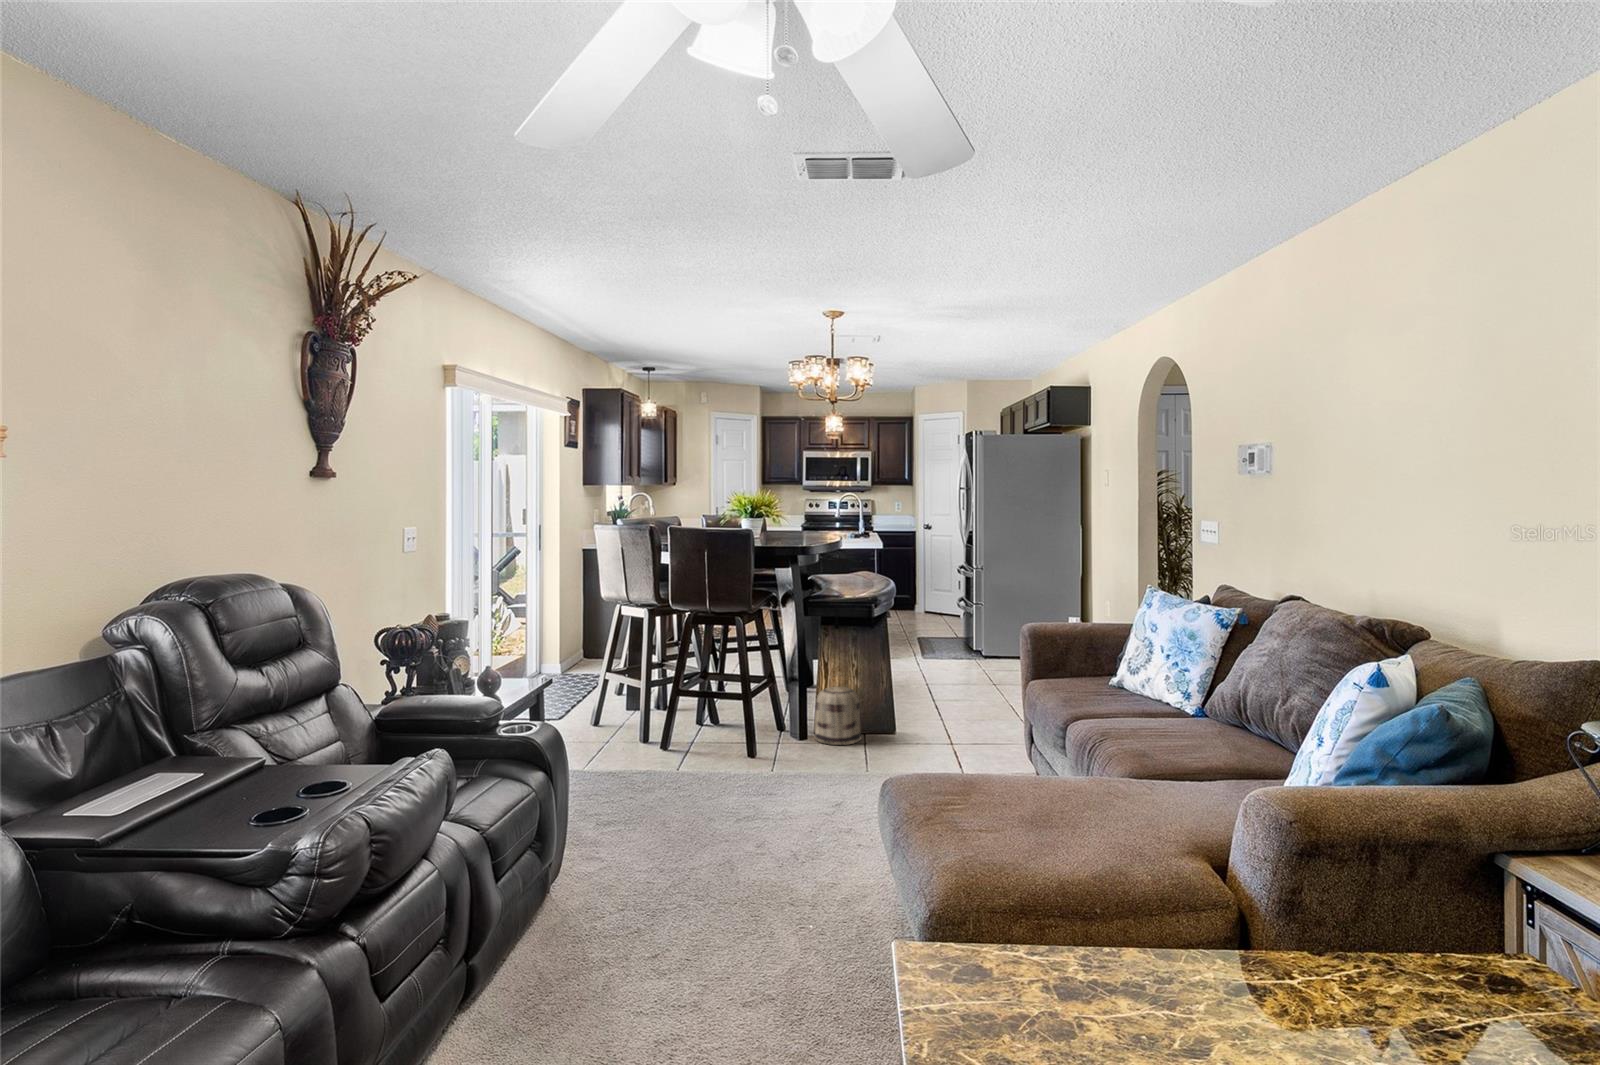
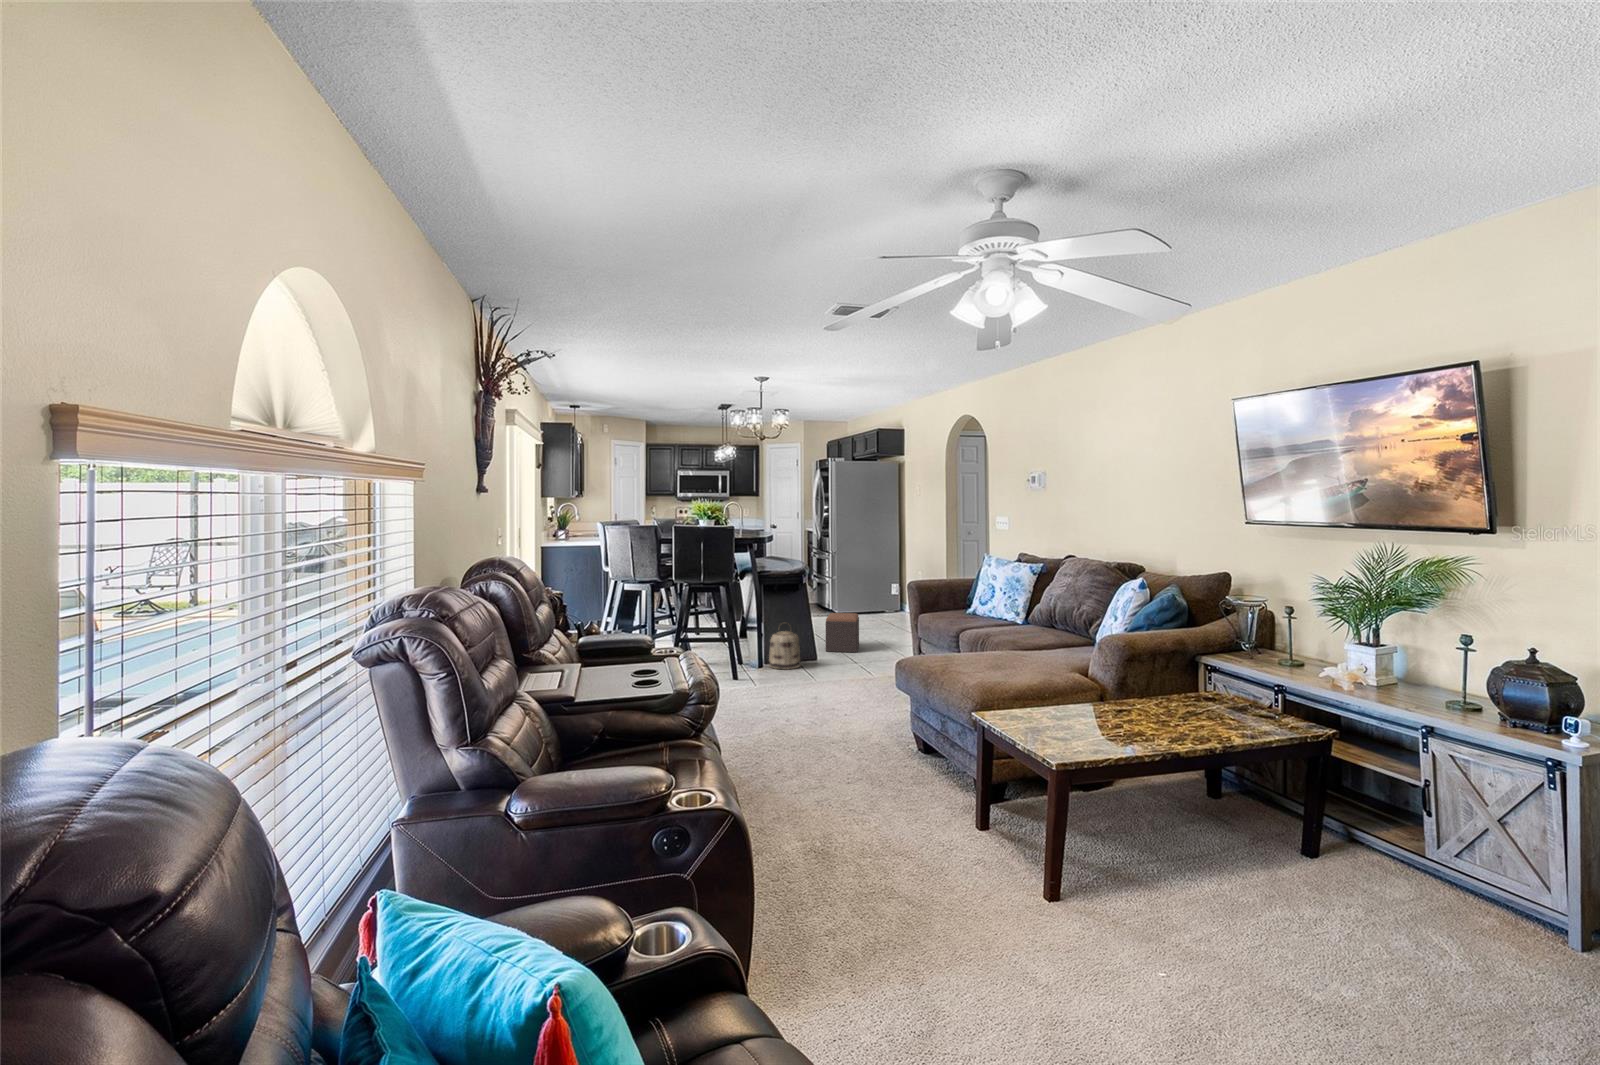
footstool: none [918,661,977,725] -> present [825,613,859,652]

